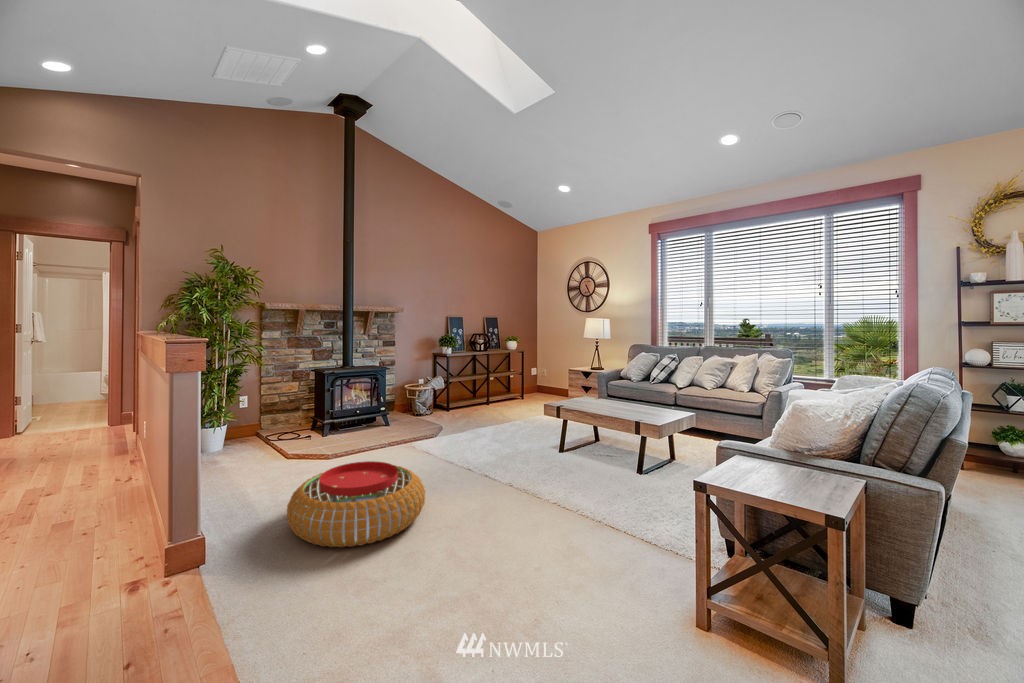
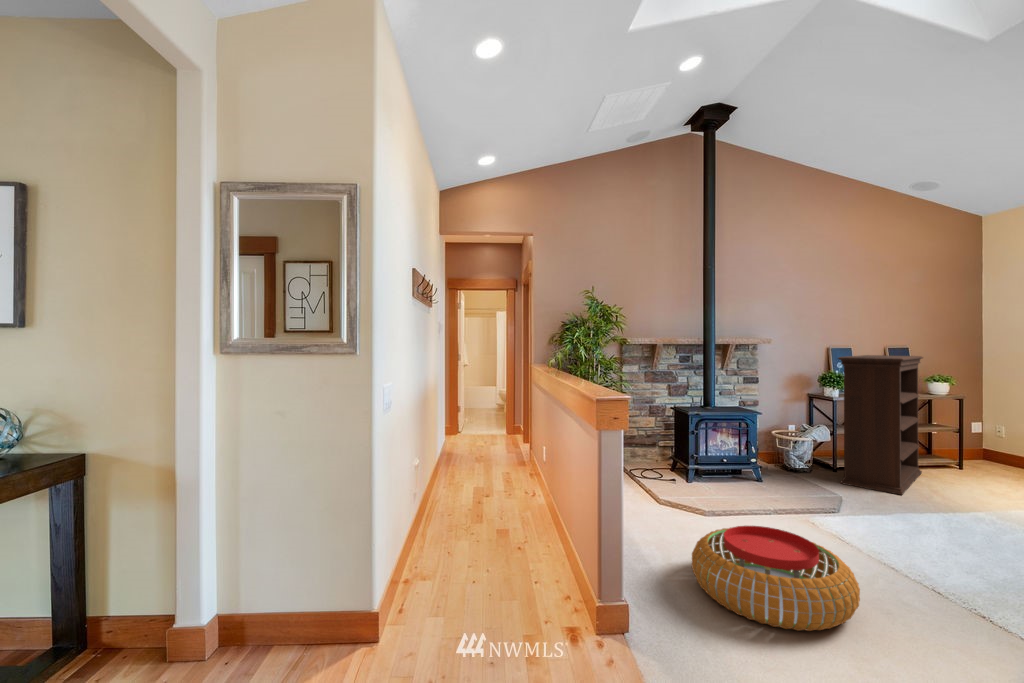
bookshelf: none [448,322,503,421] -> present [838,355,923,495]

